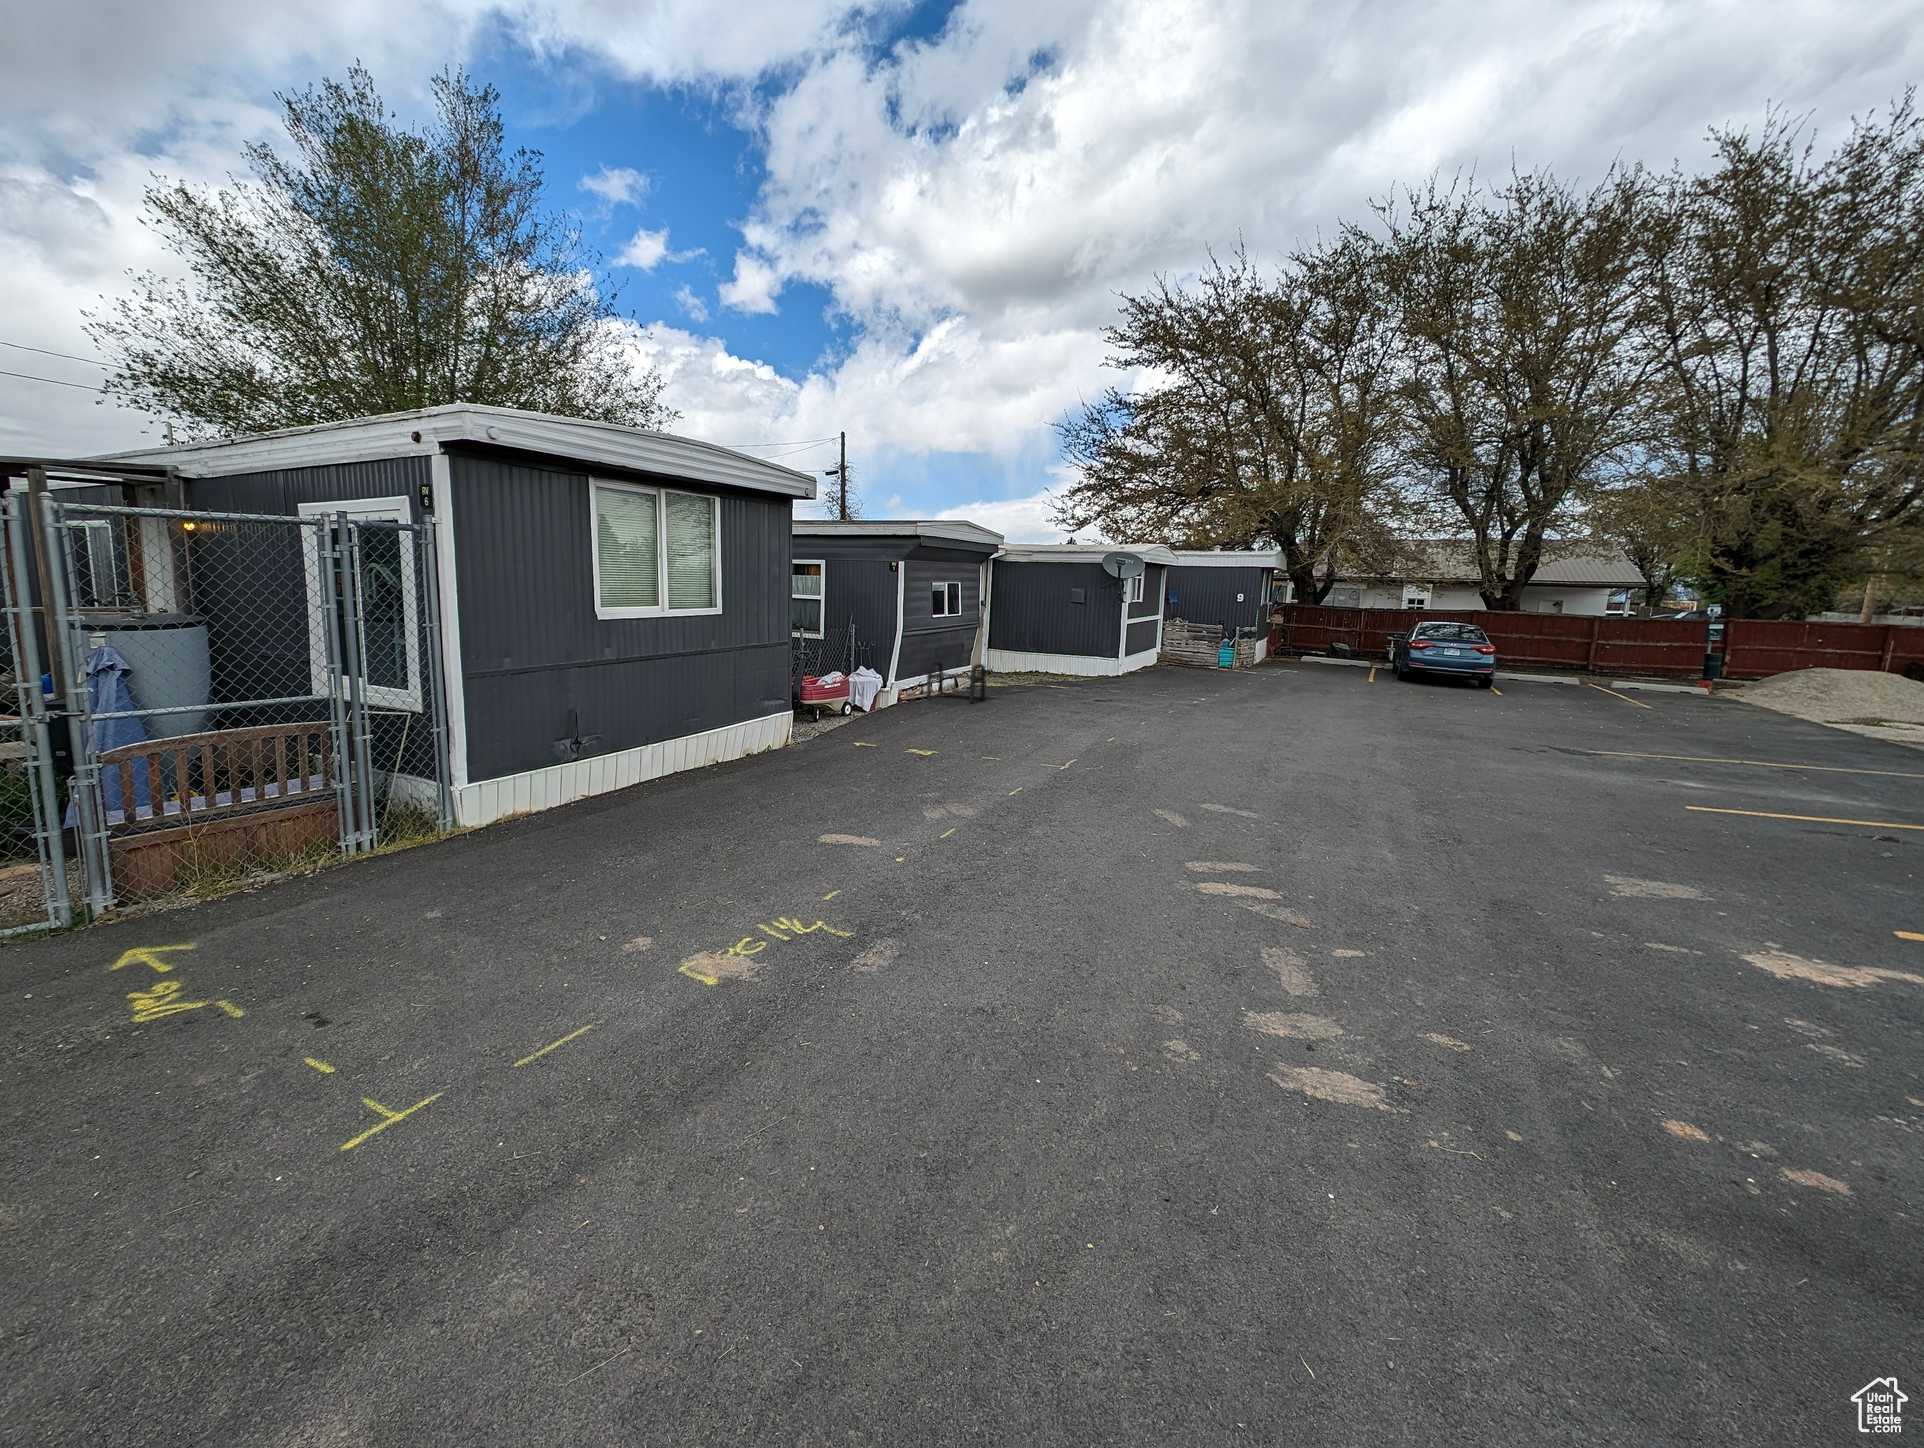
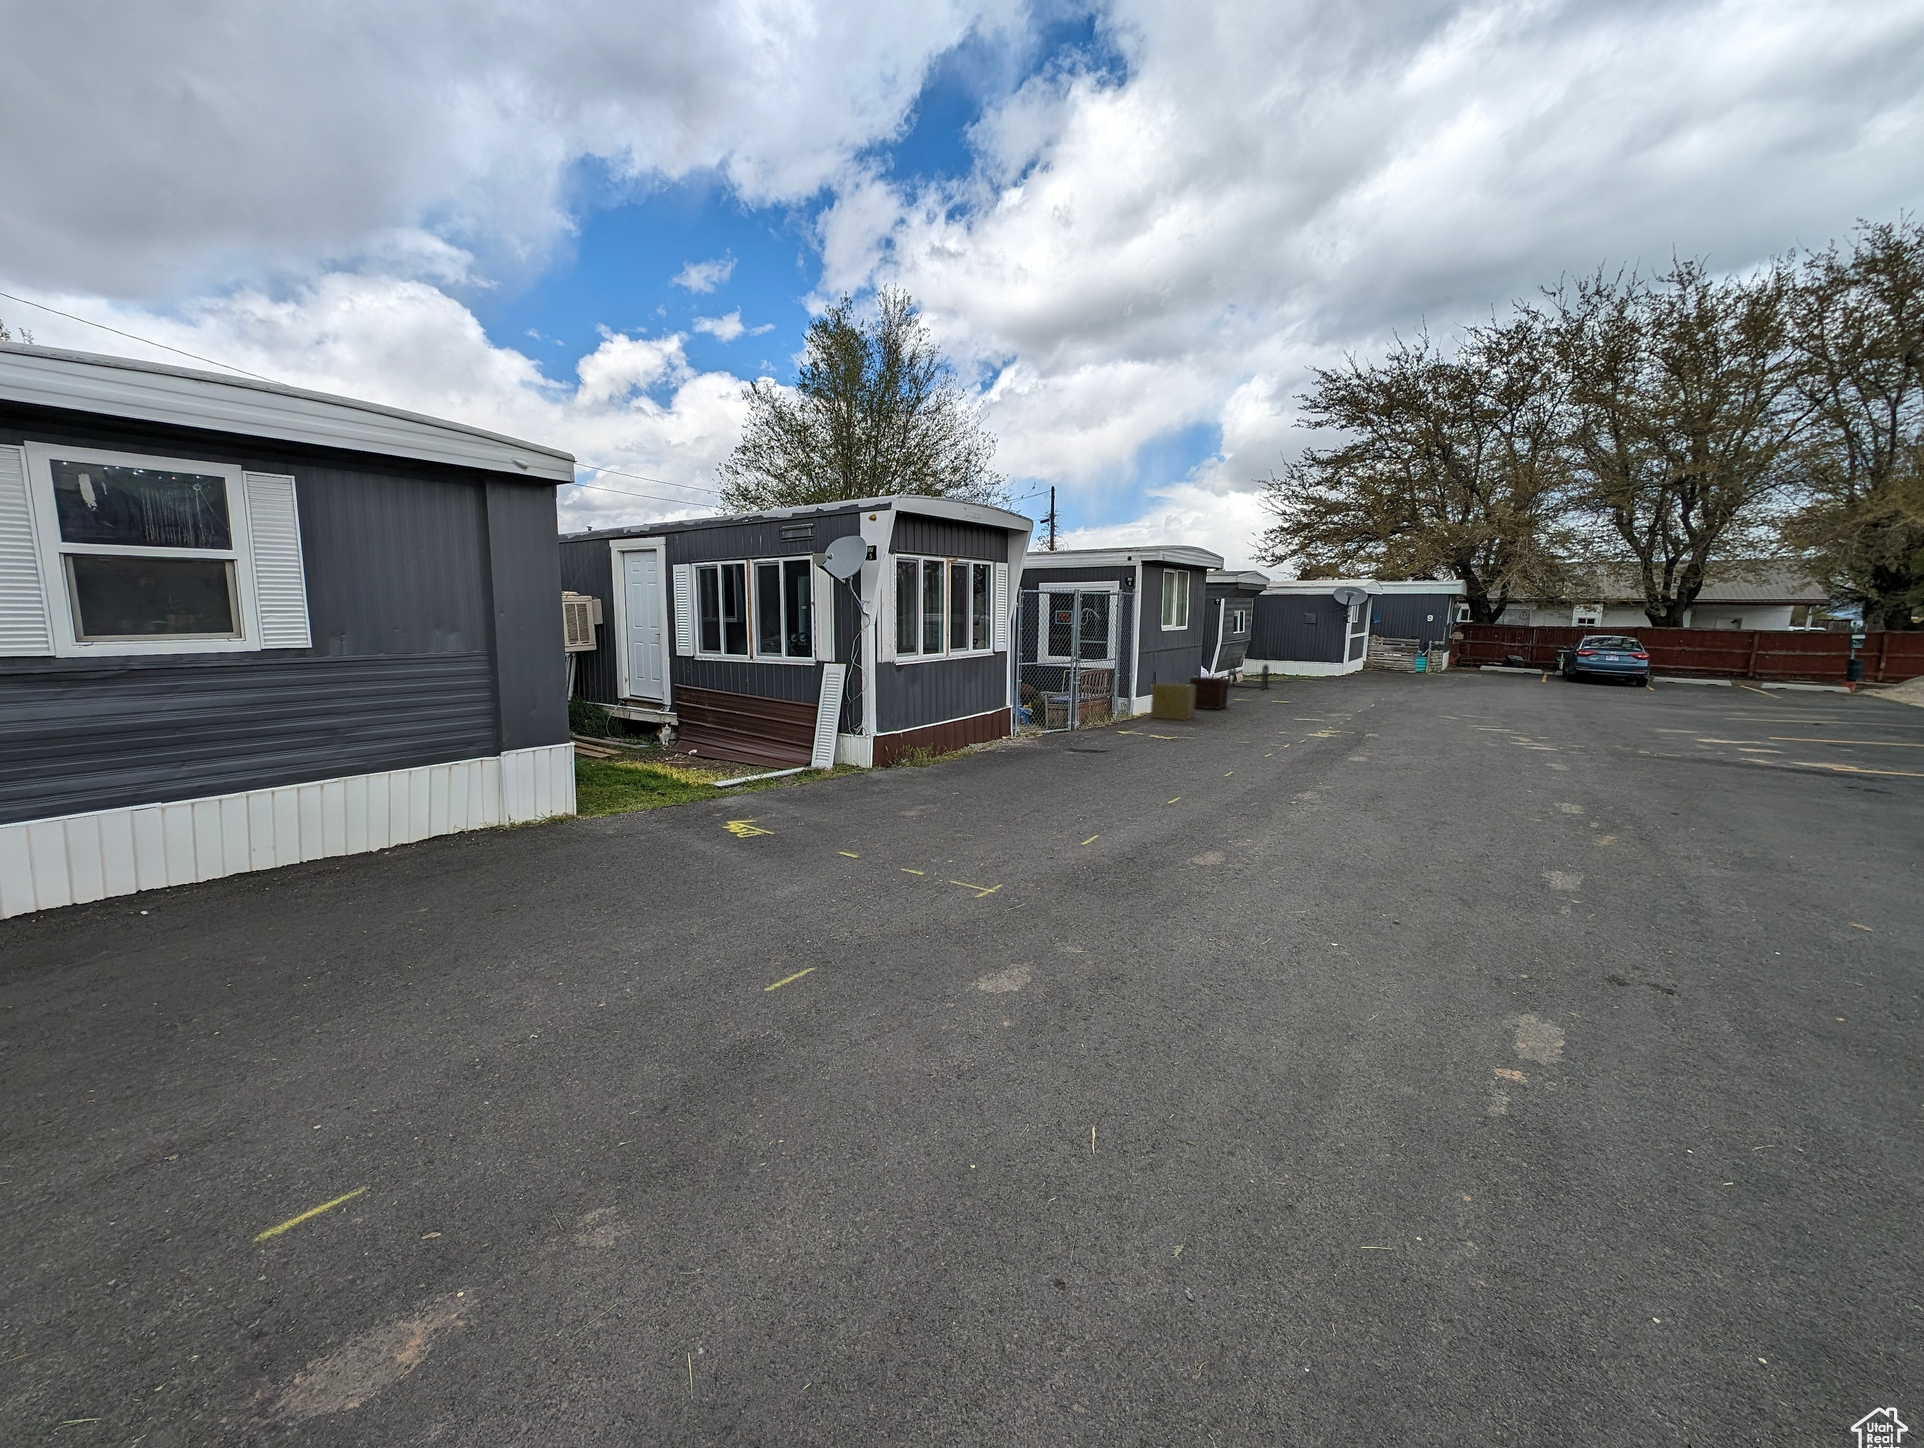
wooden crate: none [743,699,822,766] -> present [1189,677,1228,709]
cardboard box: none [563,725,671,817] -> present [1151,683,1196,720]

